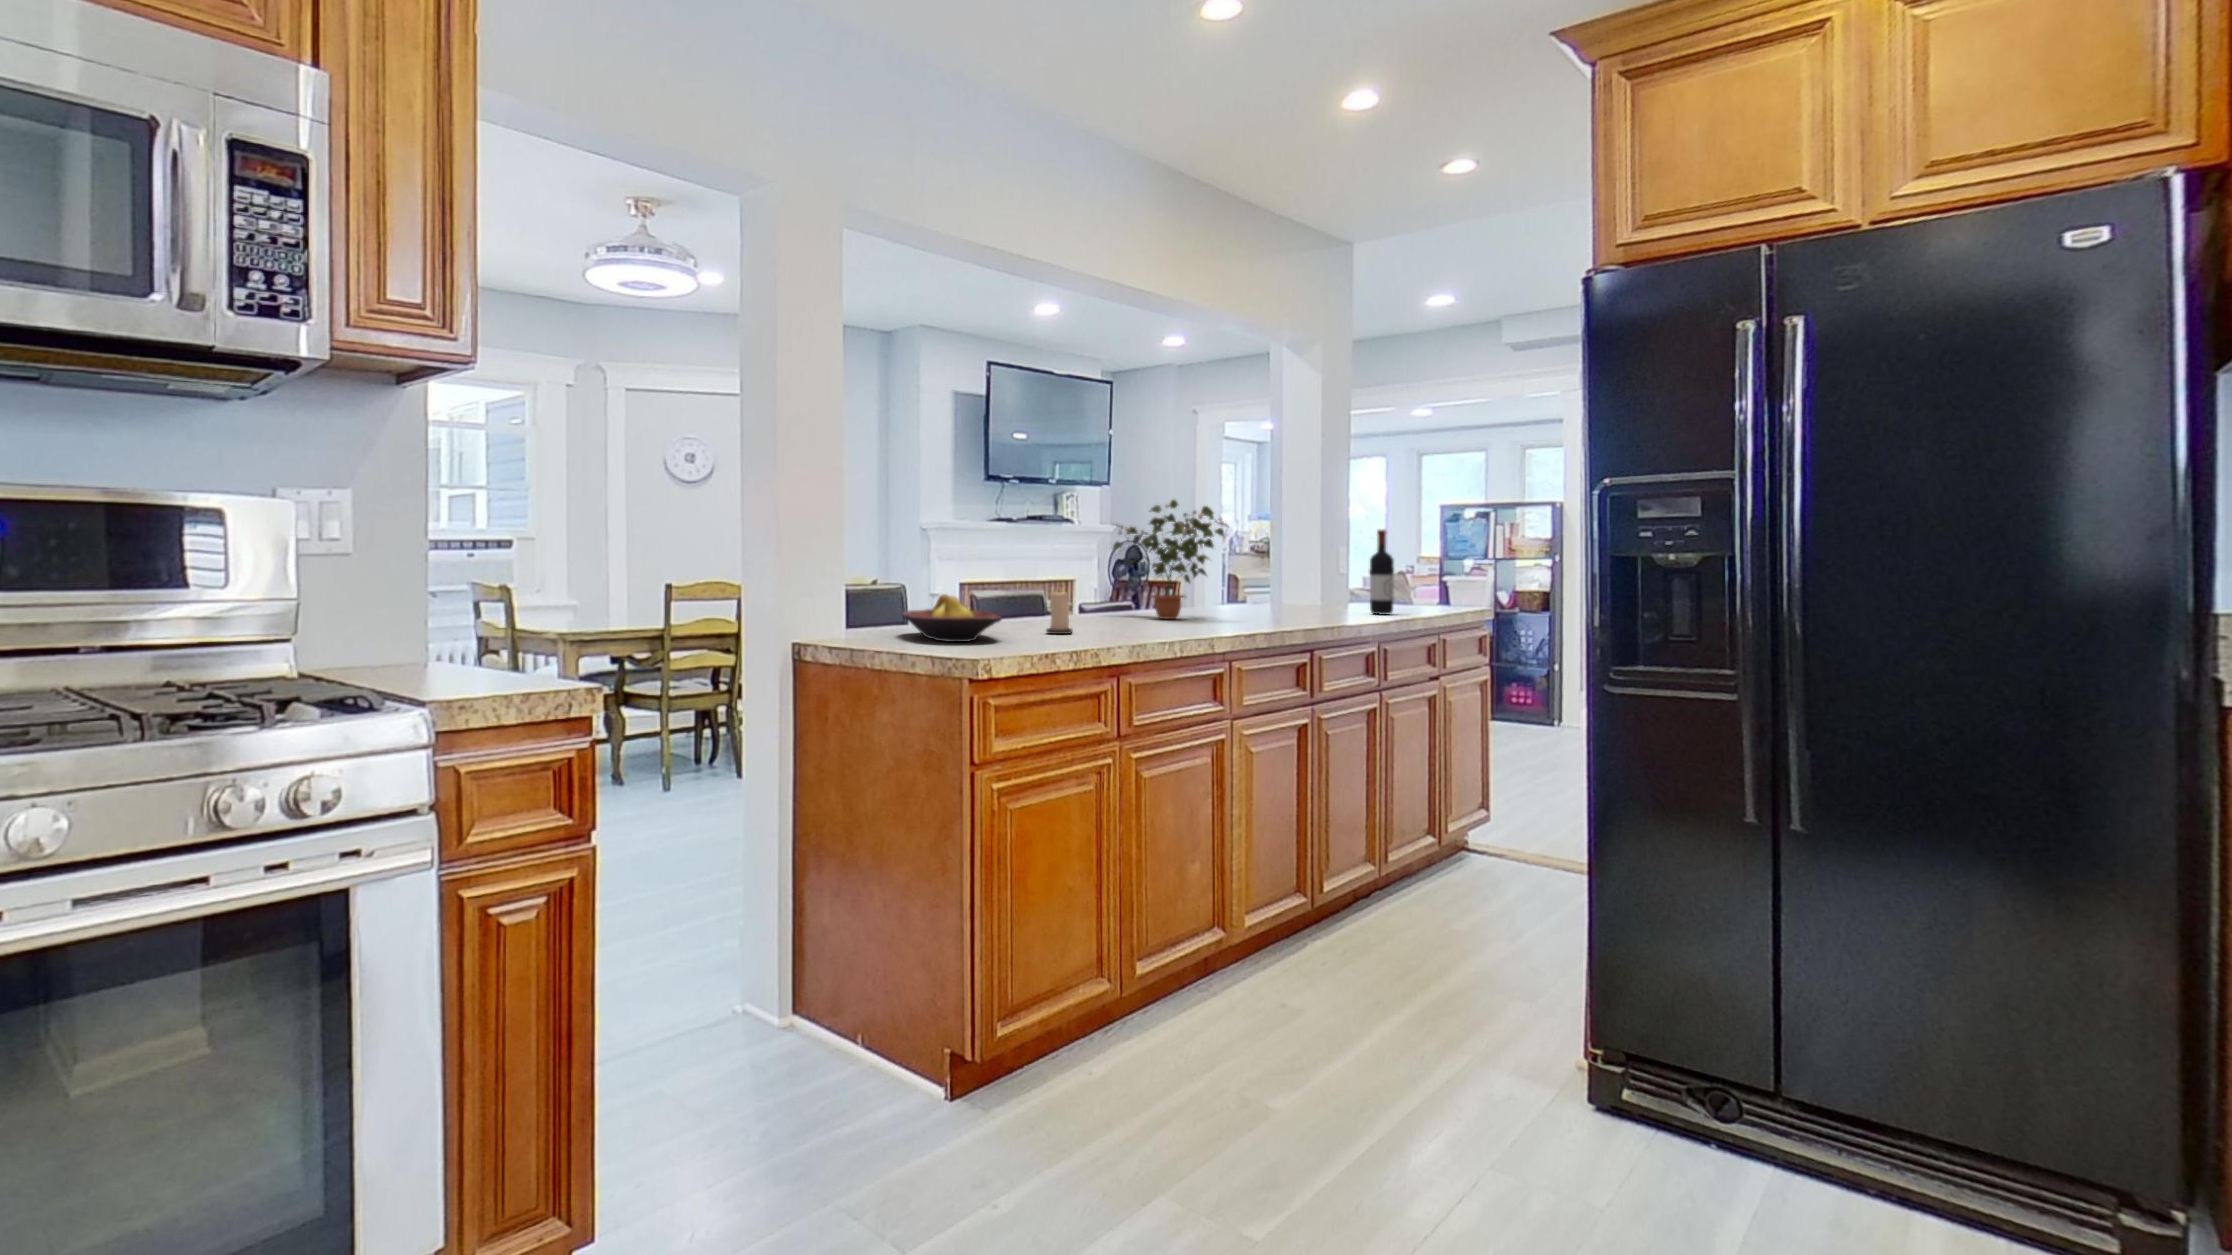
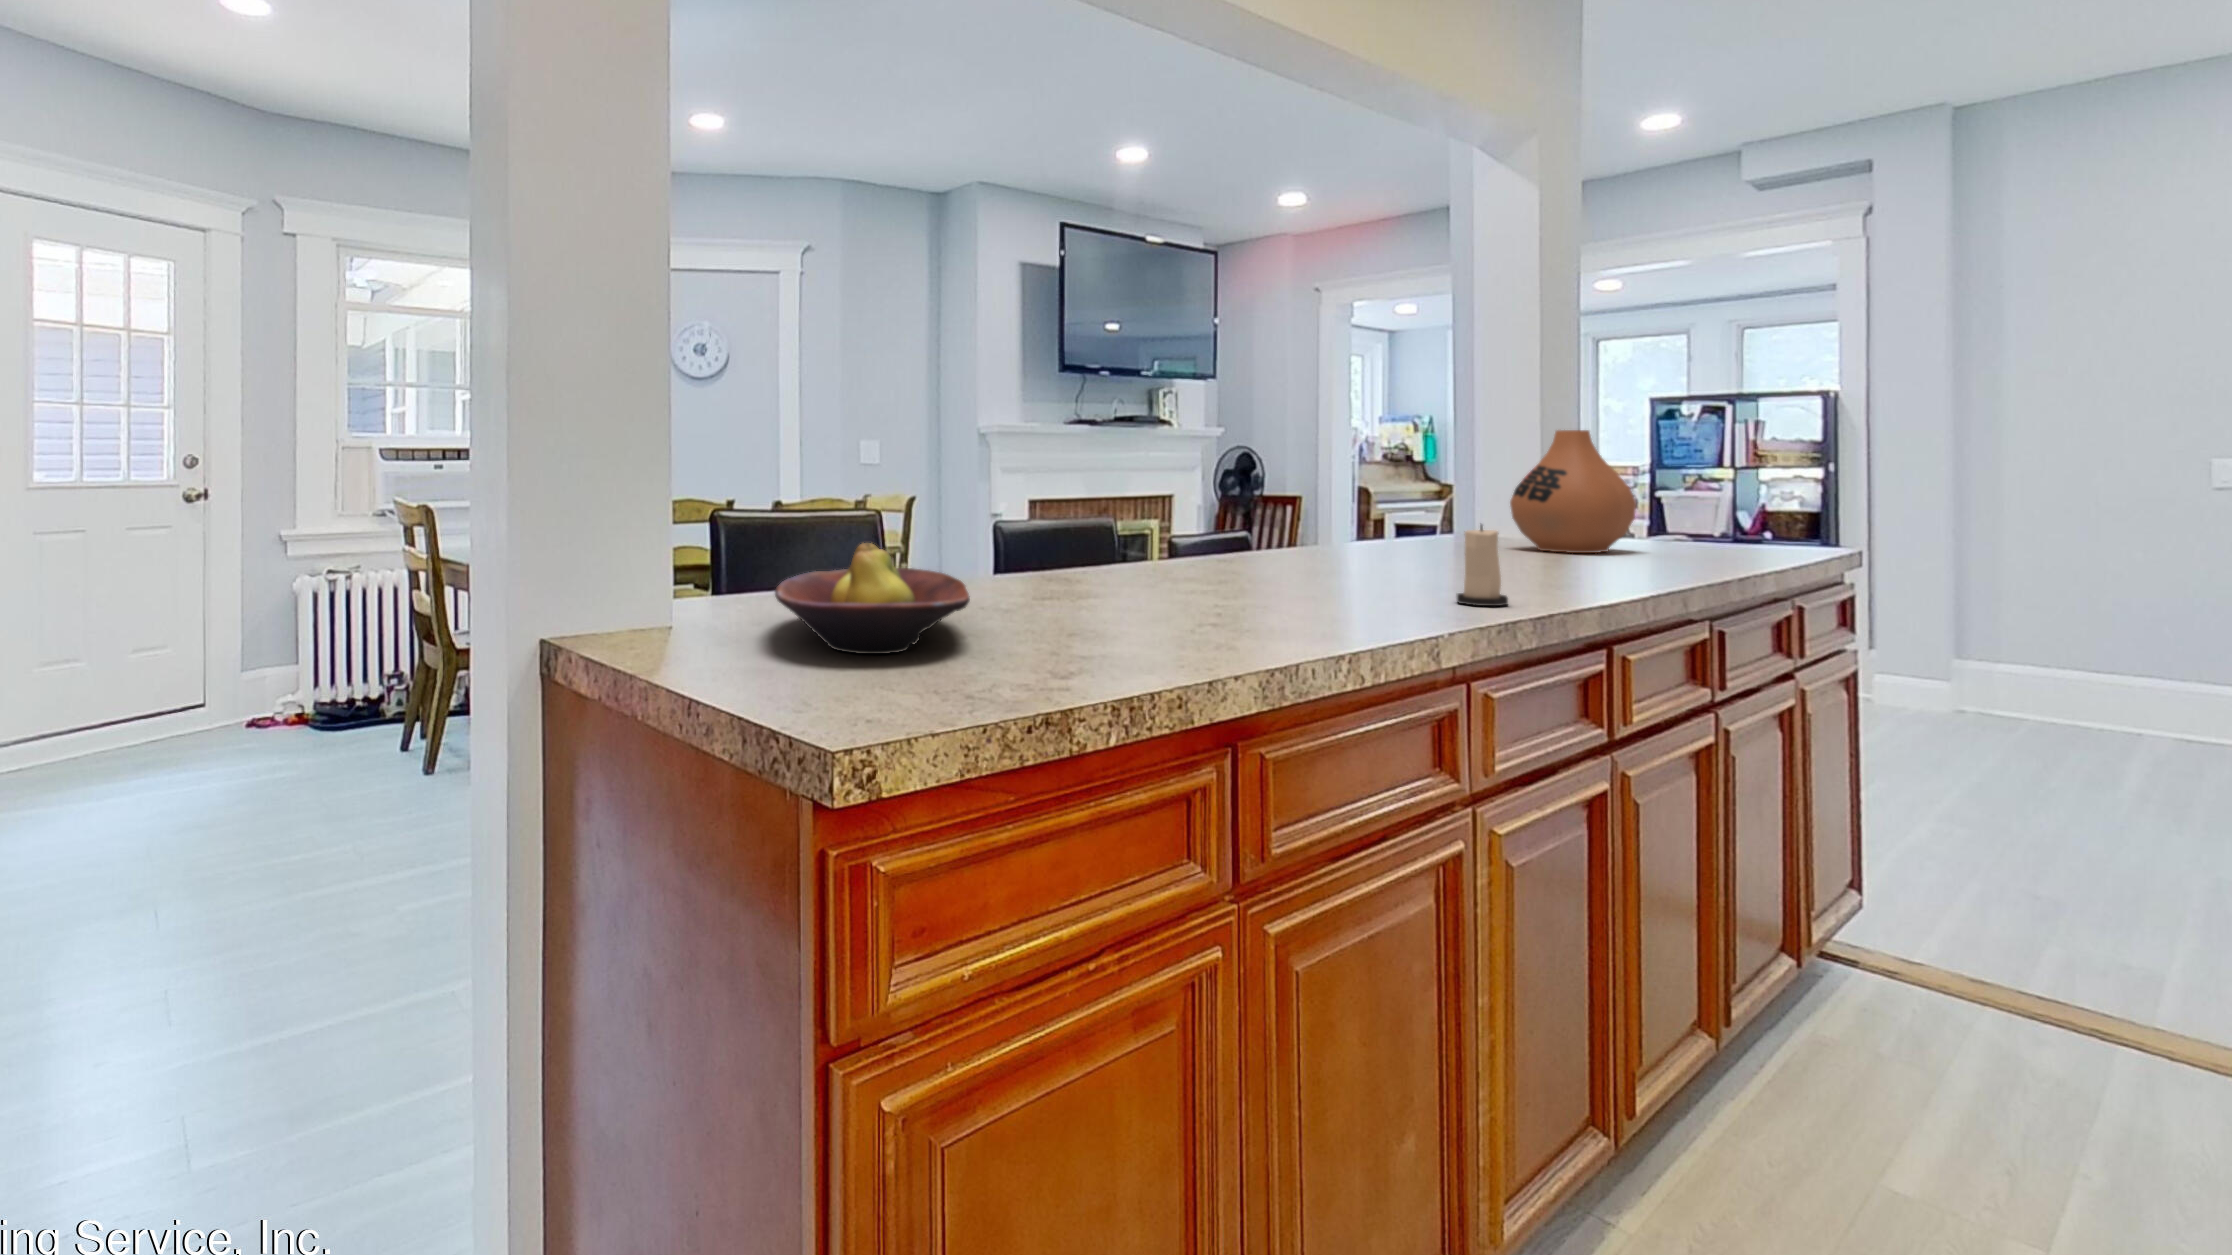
potted plant: present [1113,500,1229,619] -> none [1213,367,1430,575]
wine bottle: present [1370,530,1394,615] -> none [1665,418,1711,564]
vase: none [1290,536,1362,611] -> present [1510,430,1636,553]
candle: present [1046,592,1073,634] -> present [1457,525,1508,606]

